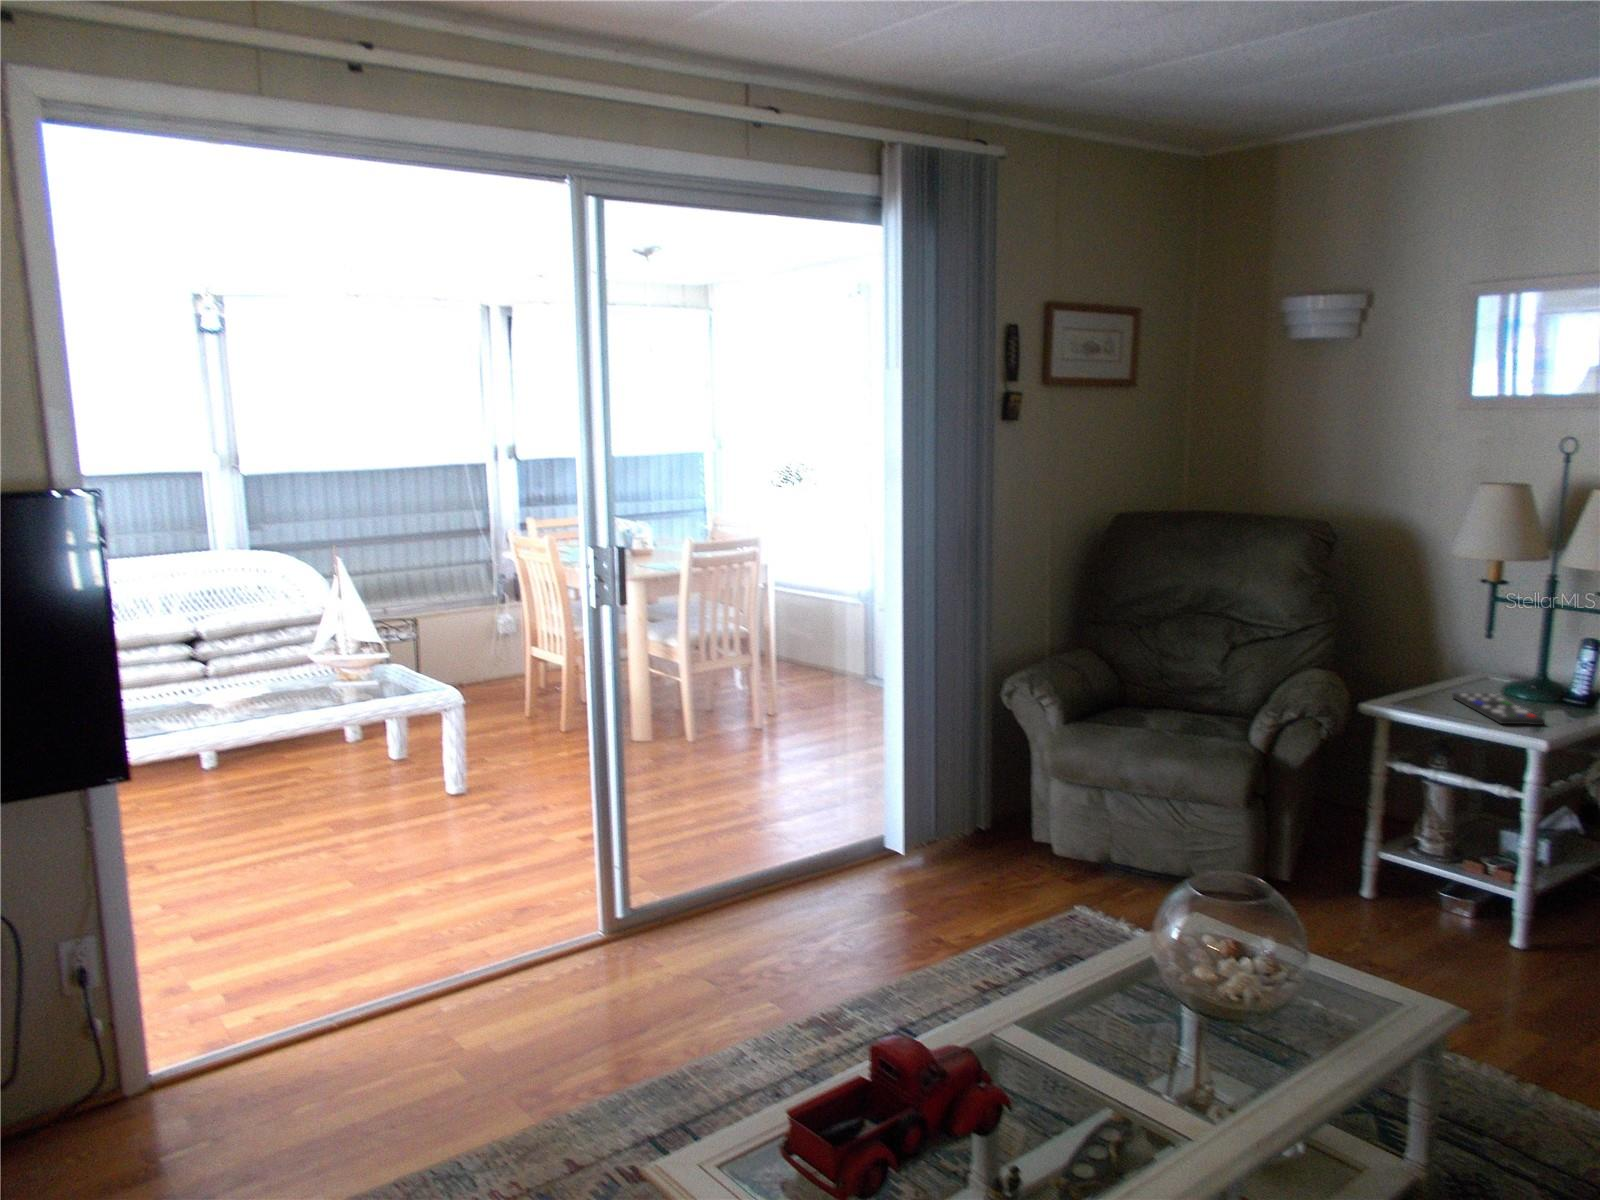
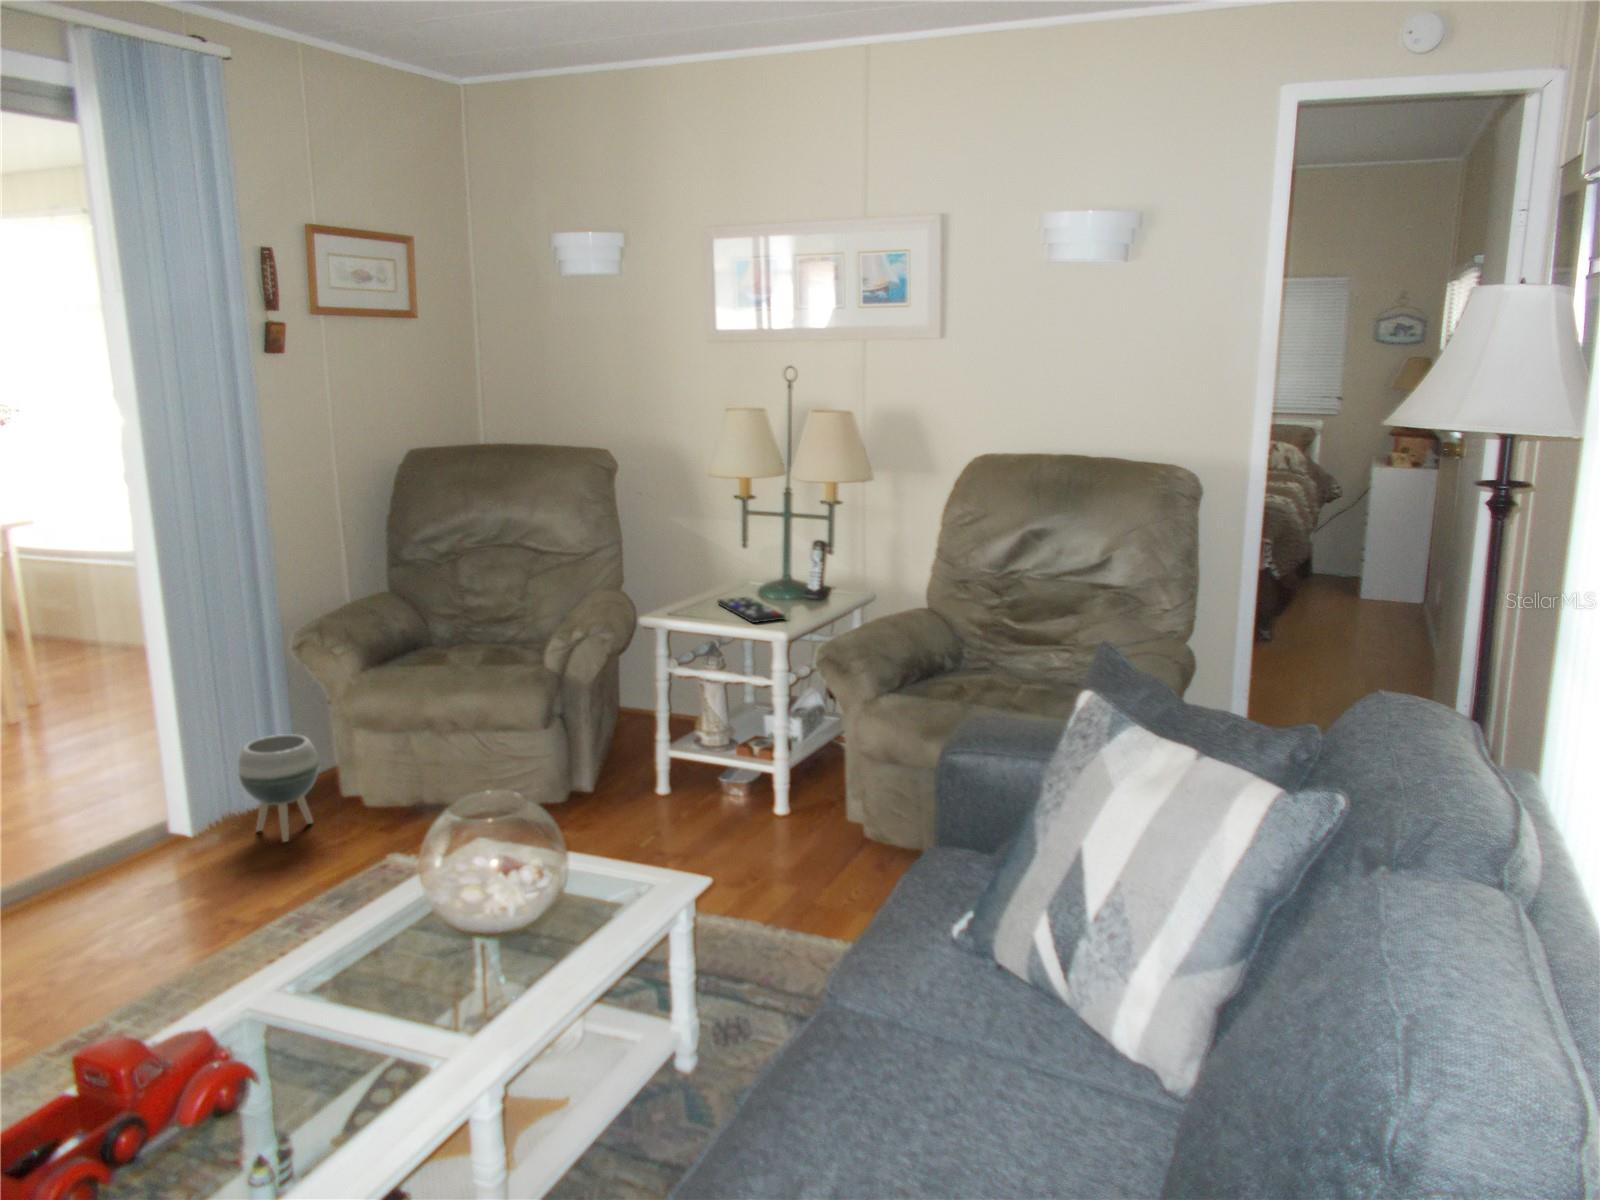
planter: none [945,772,1015,874] -> present [238,734,319,842]

